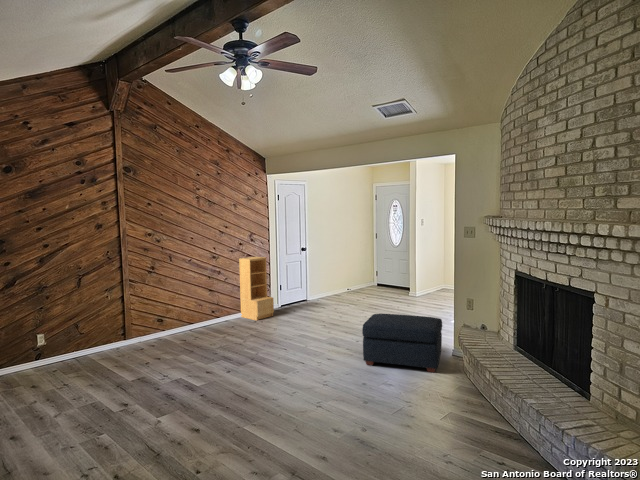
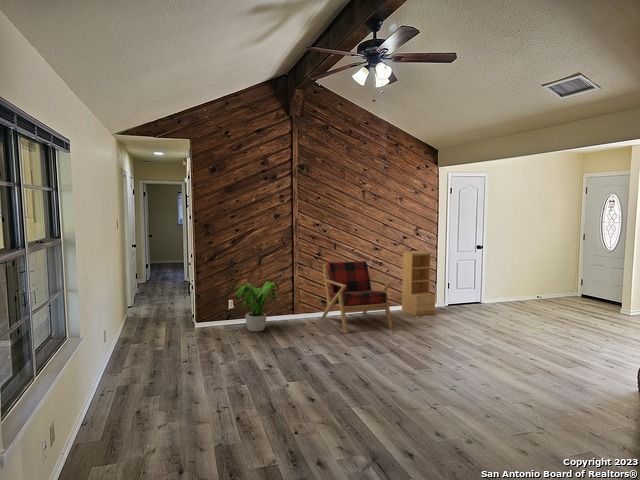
armchair: none [158,271,242,350] -> present [322,261,393,334]
potted plant: none [44,304,115,368] -> present [235,281,279,331]
ottoman: present [362,314,442,372] -> none [502,327,614,407]

